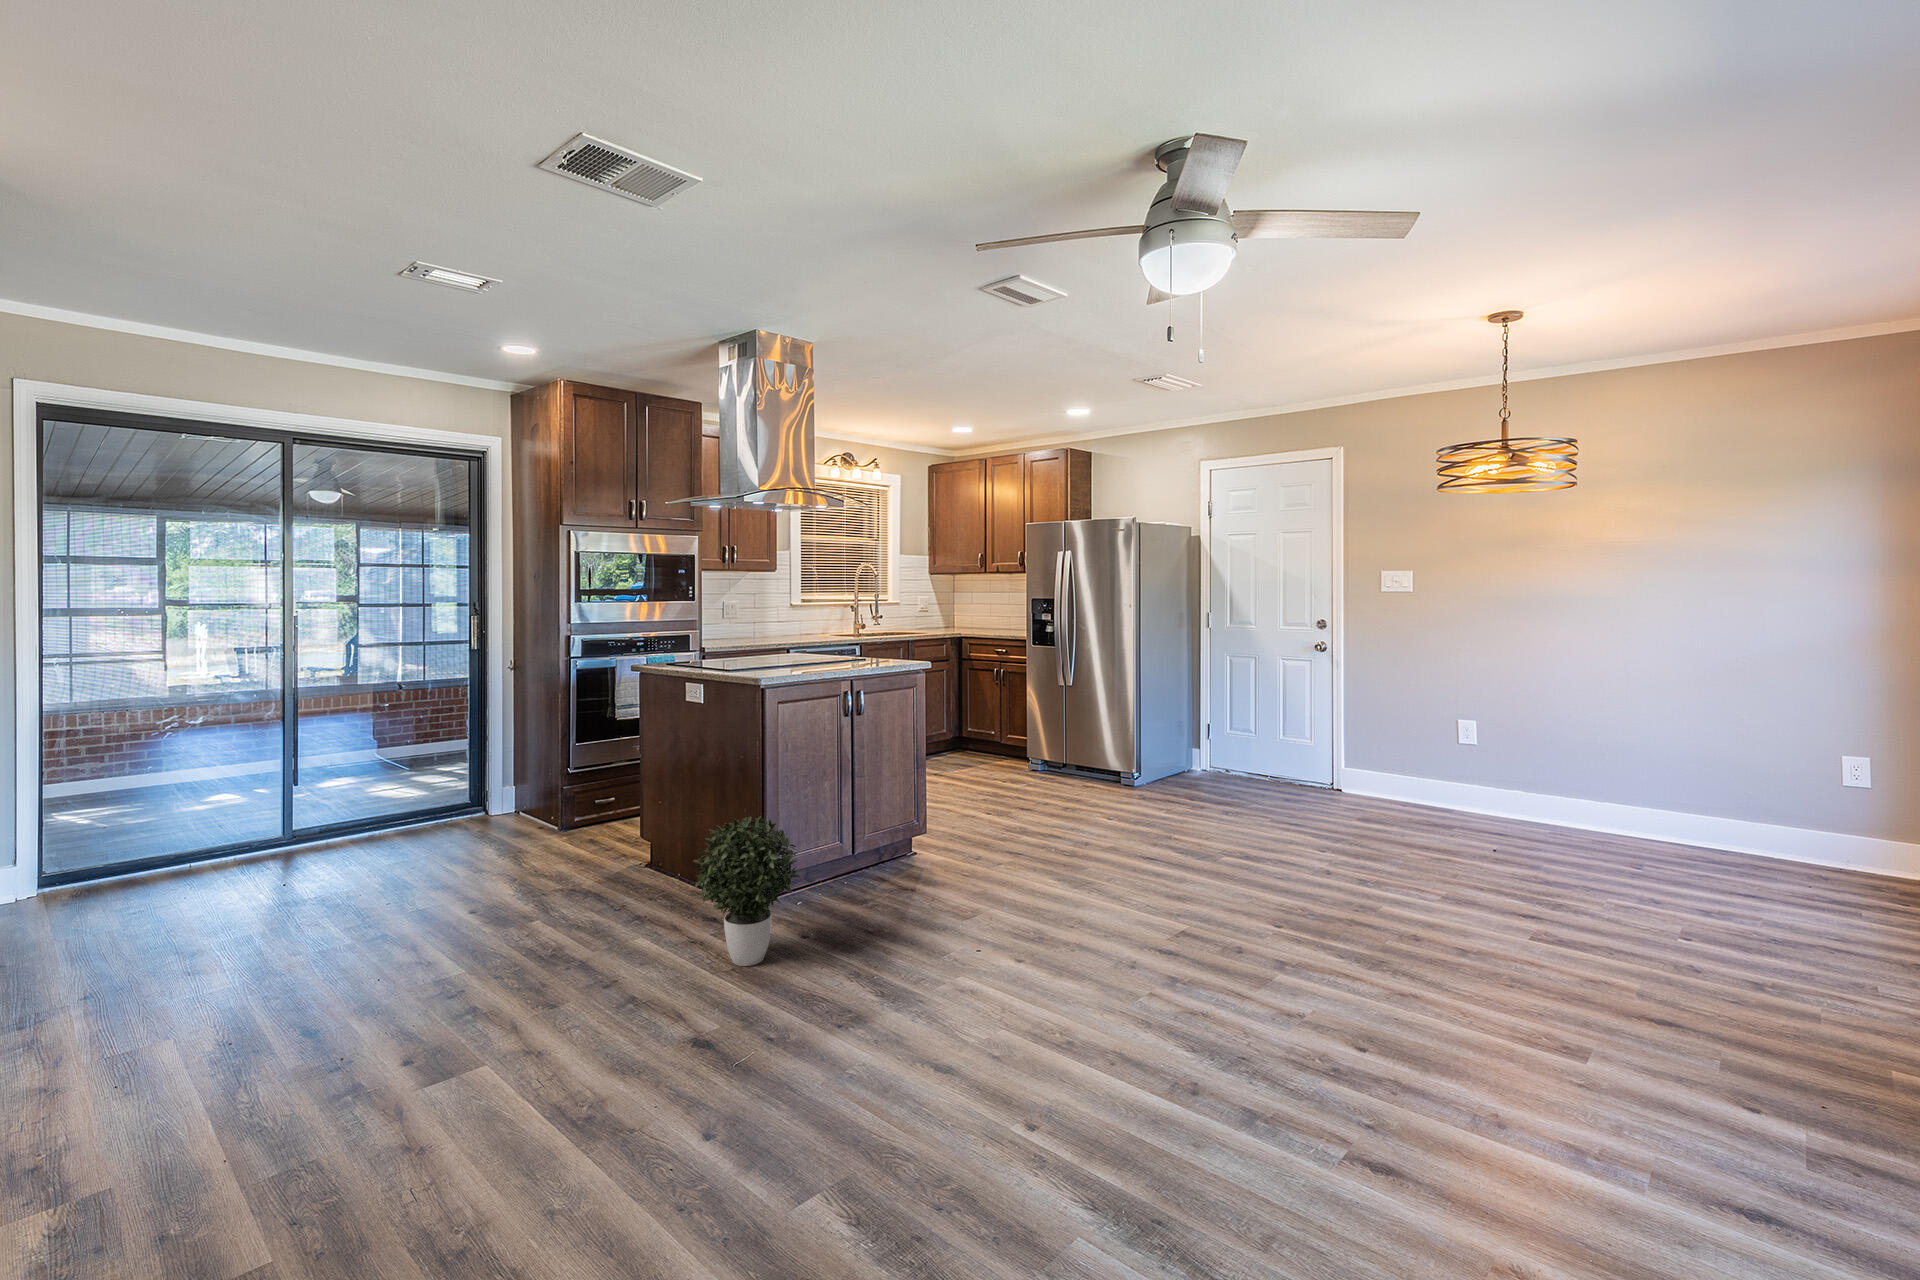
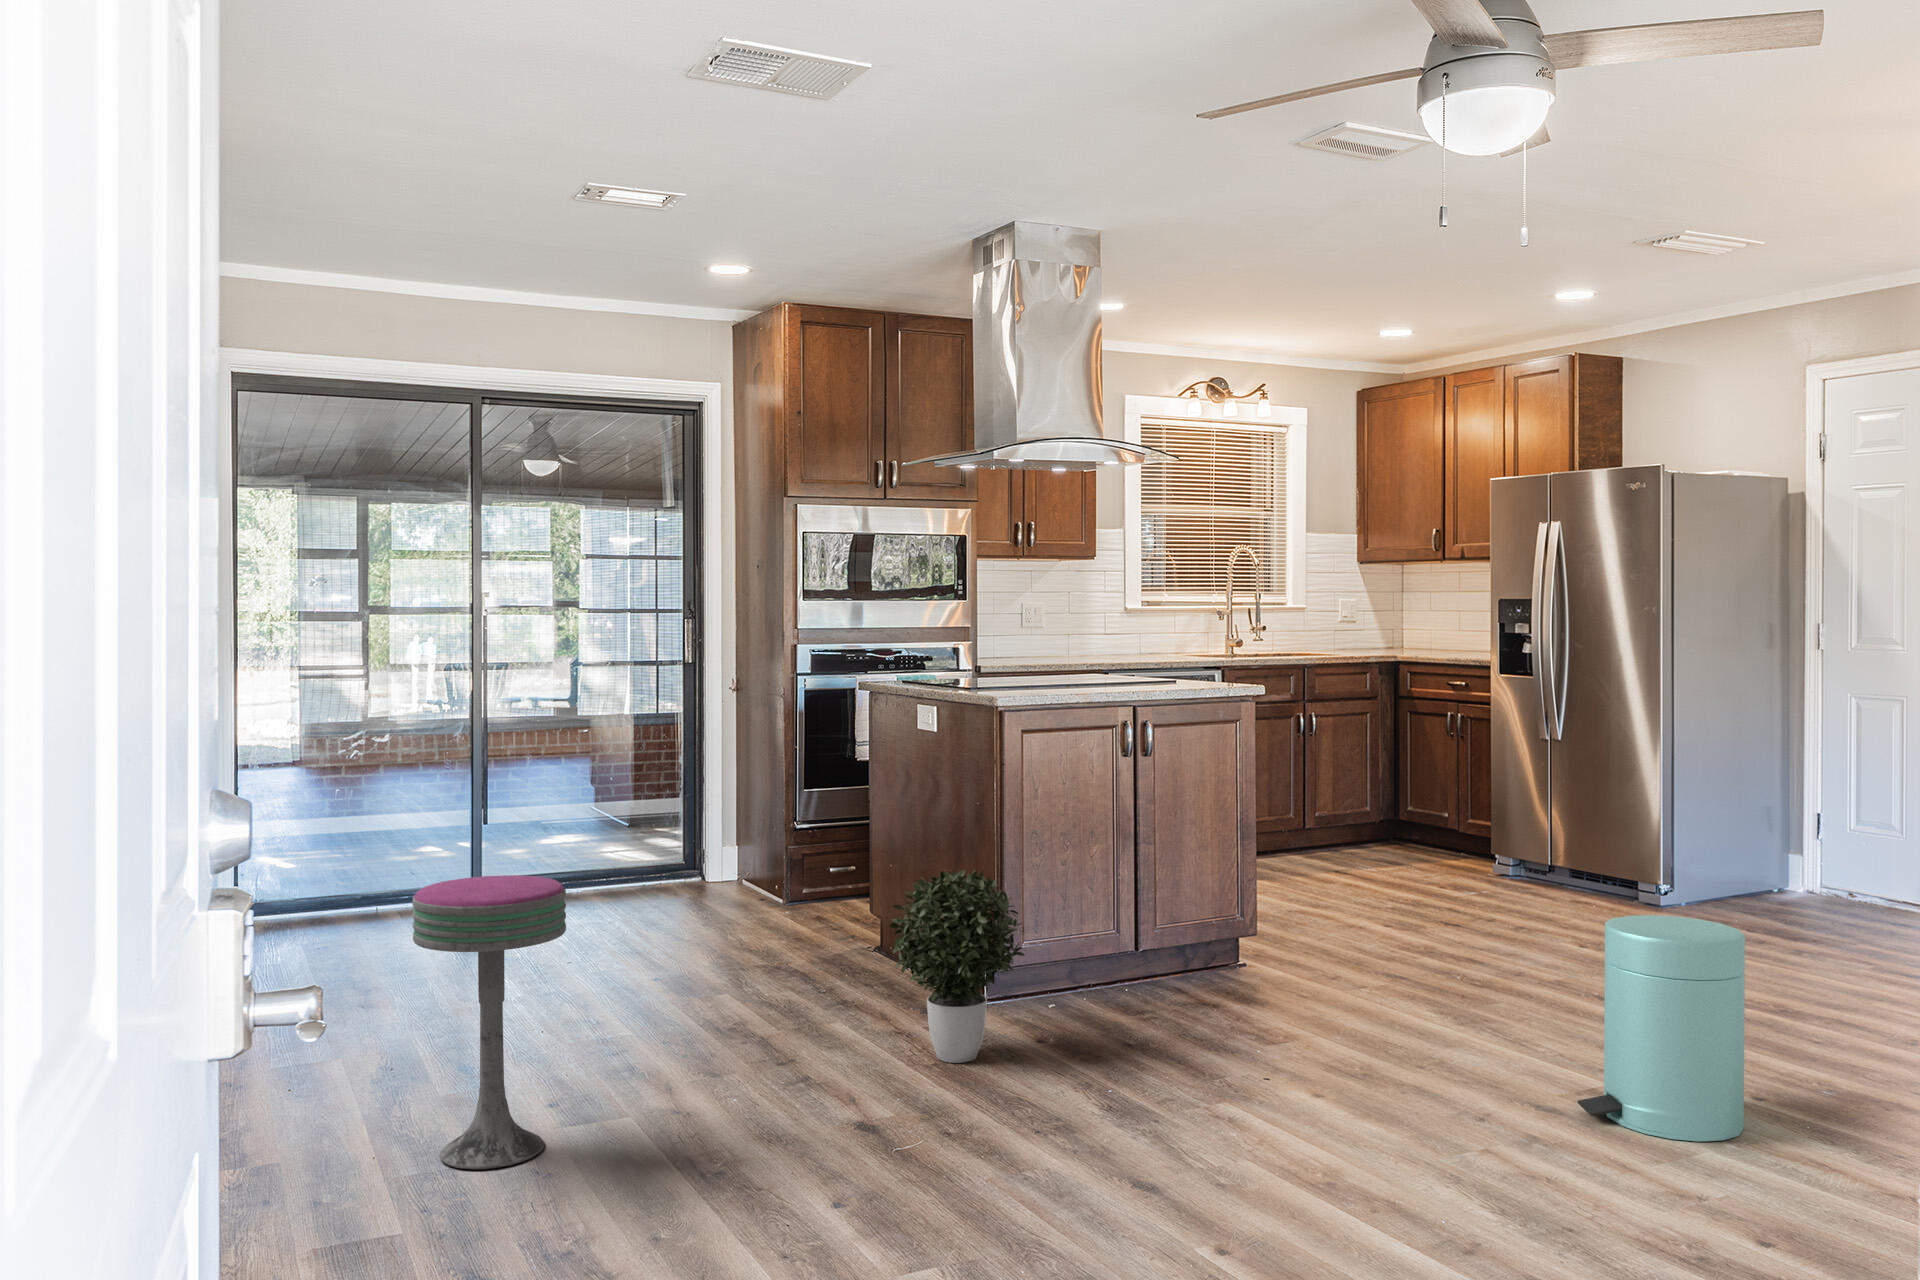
trash can: none [1175,811,1273,957] -> present [1577,915,1745,1142]
bar stool: none [229,877,408,1181] -> present [412,875,566,1169]

